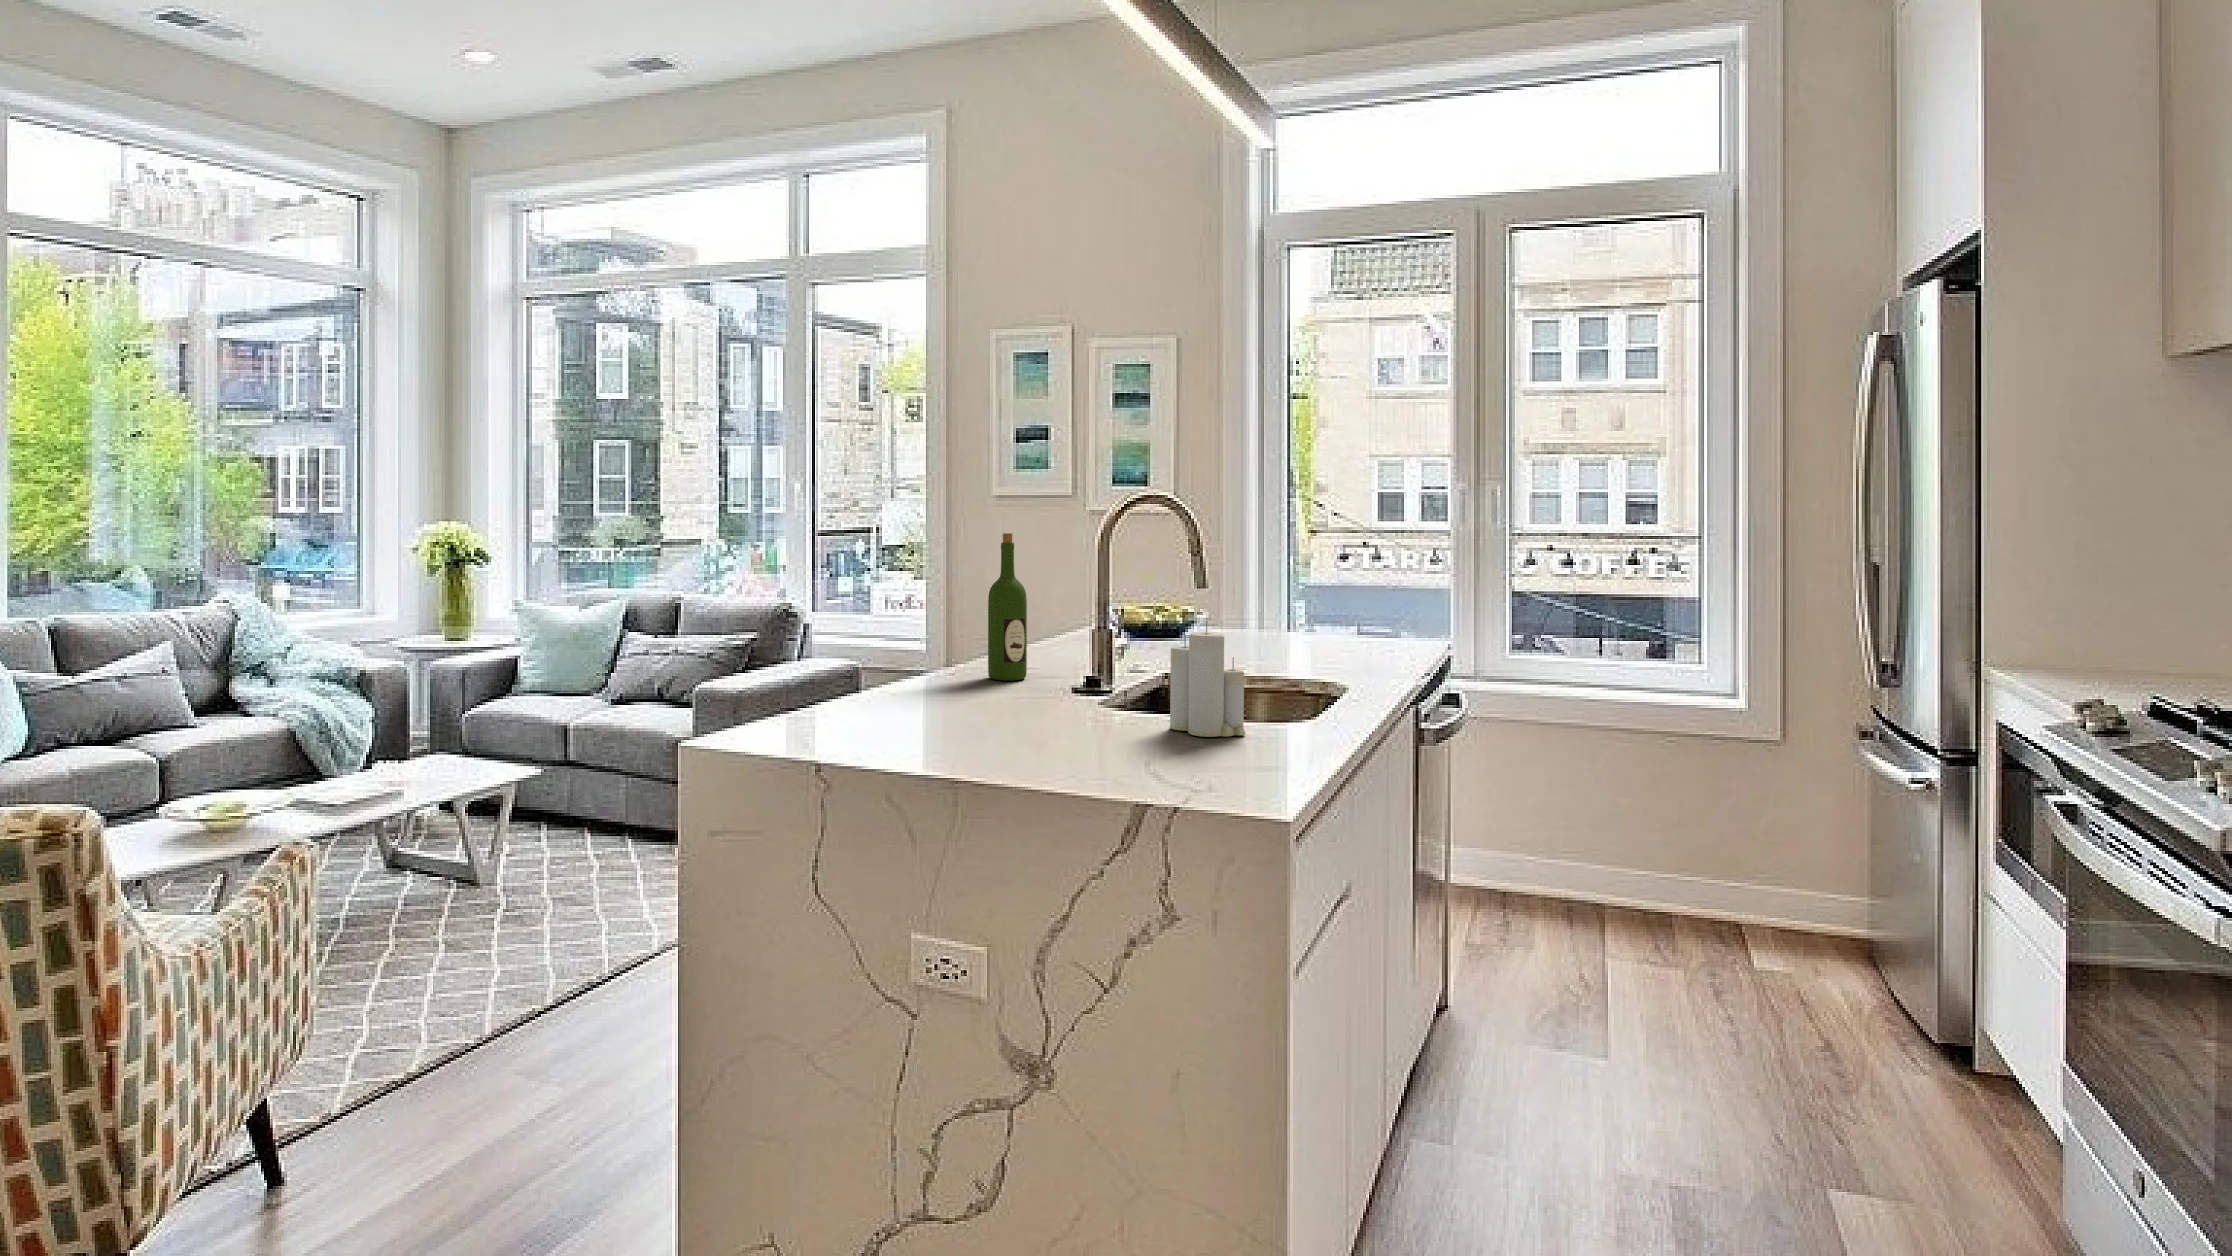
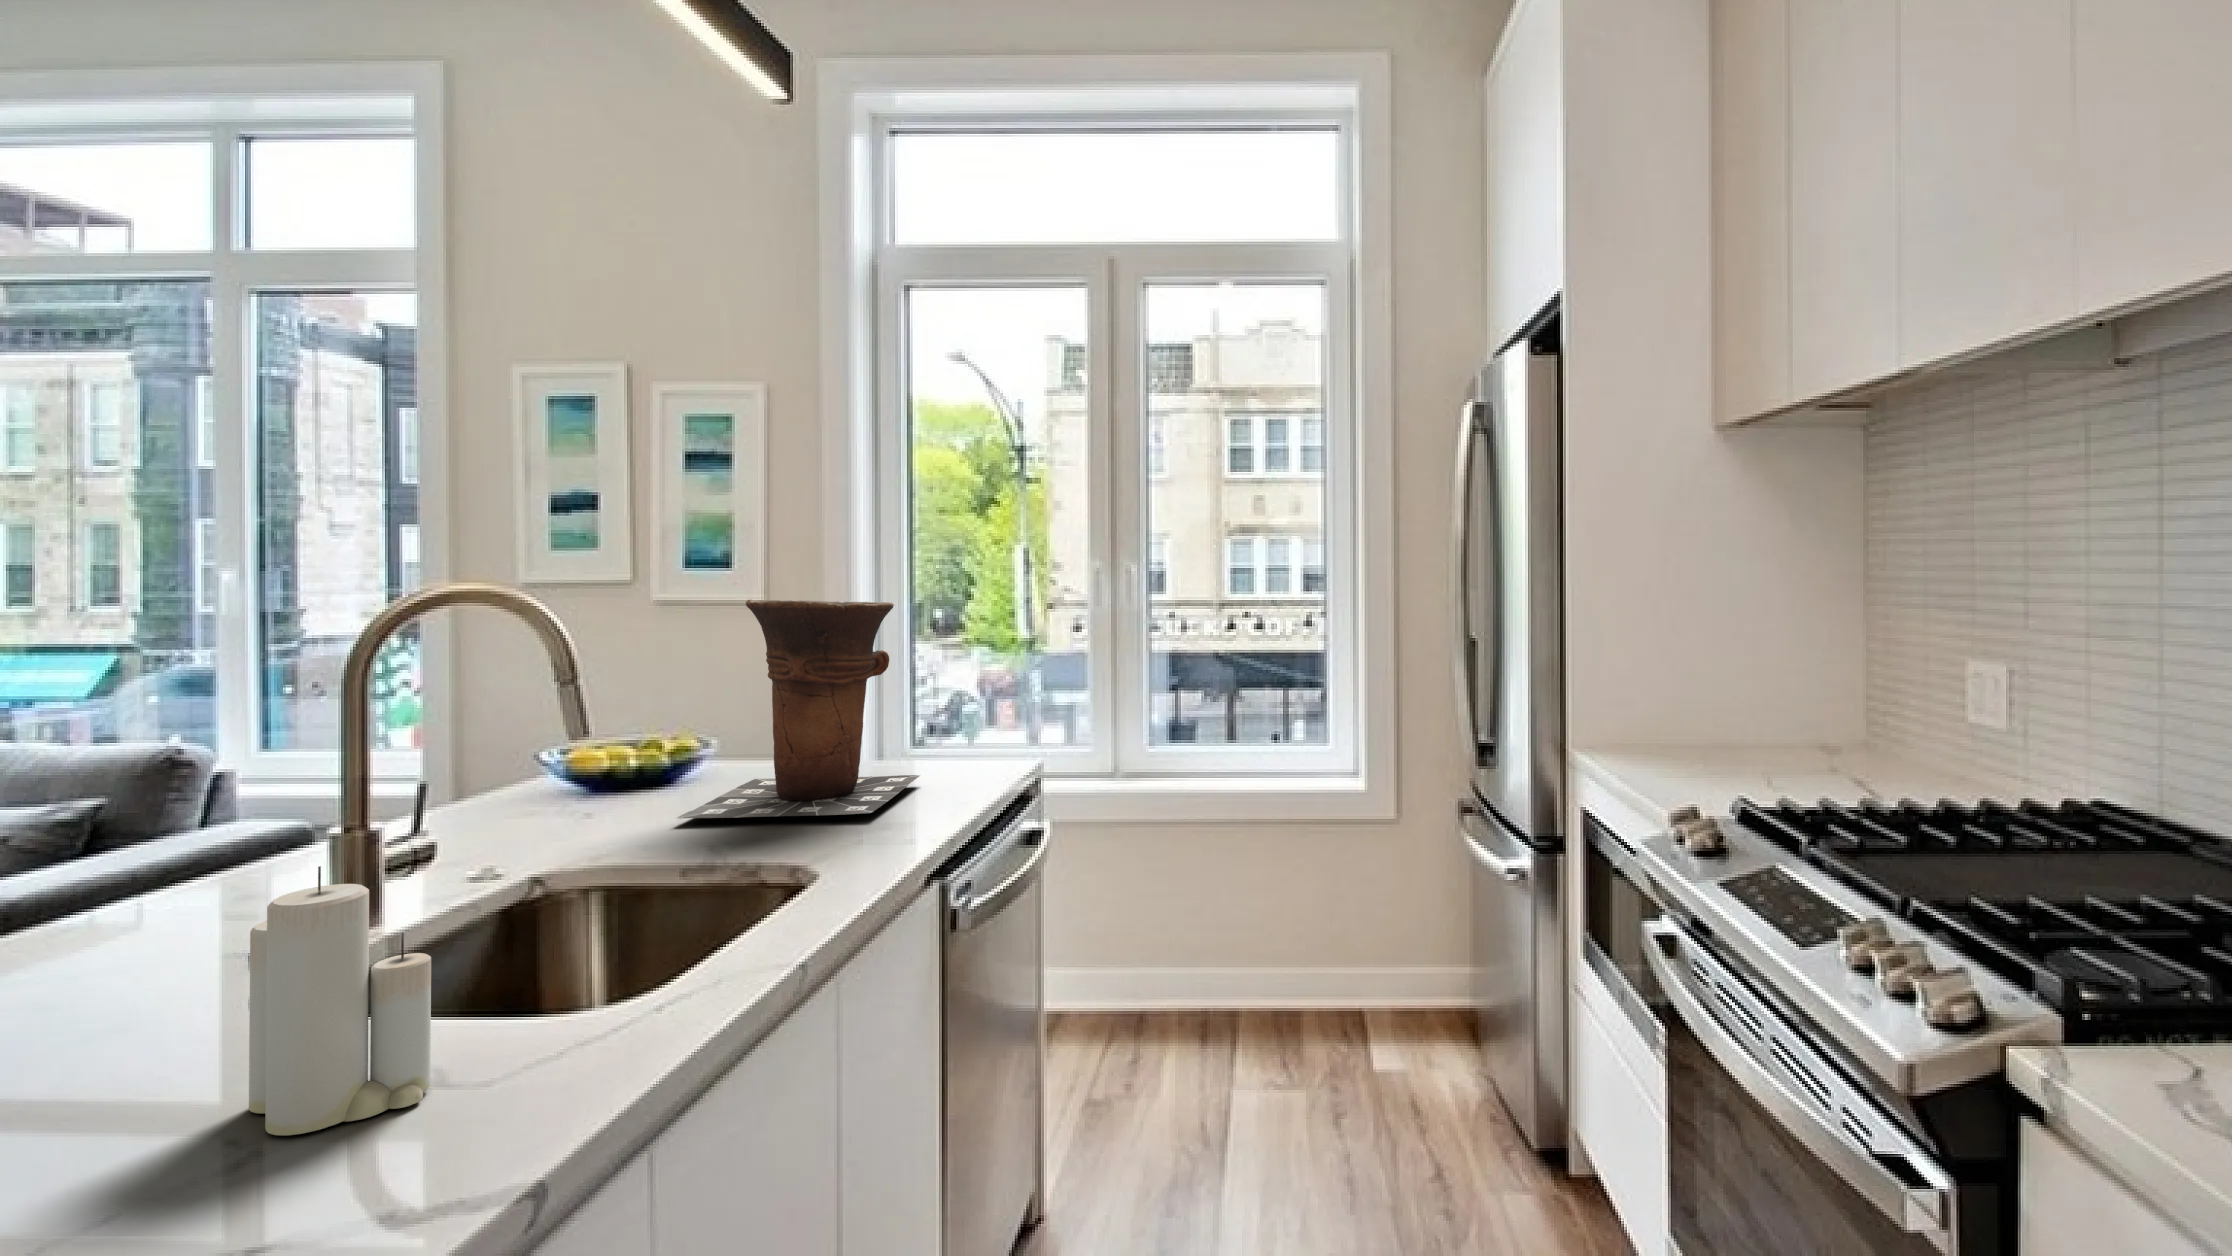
vase: none [1215,509,1362,660] -> present [676,600,920,819]
wine bottle: present [988,533,1027,681] -> none [76,663,185,957]

